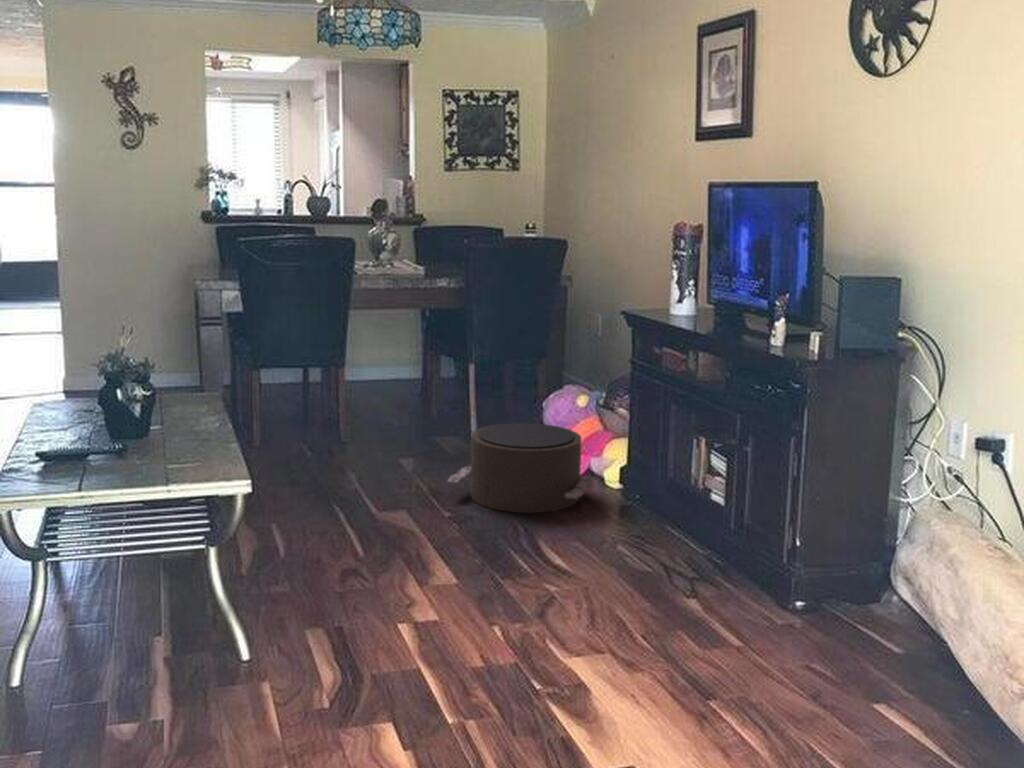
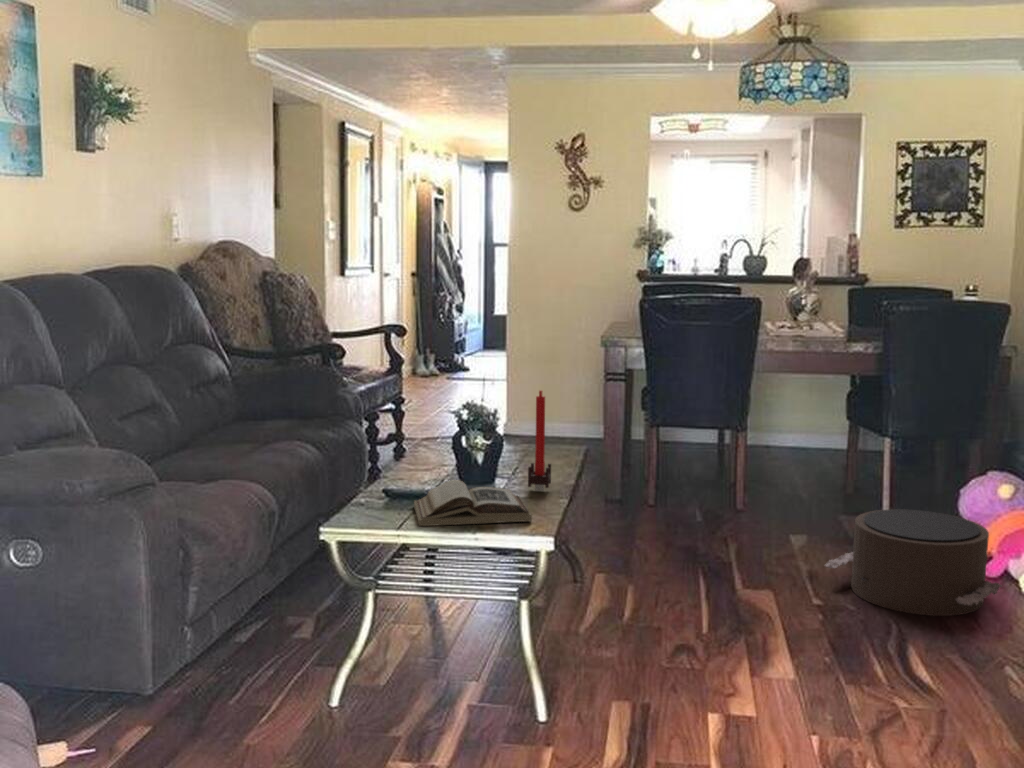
candle: none [193,335,215,438] -> present [528,390,551,491]
book: none [80,433,219,485] -> present [414,480,532,526]

